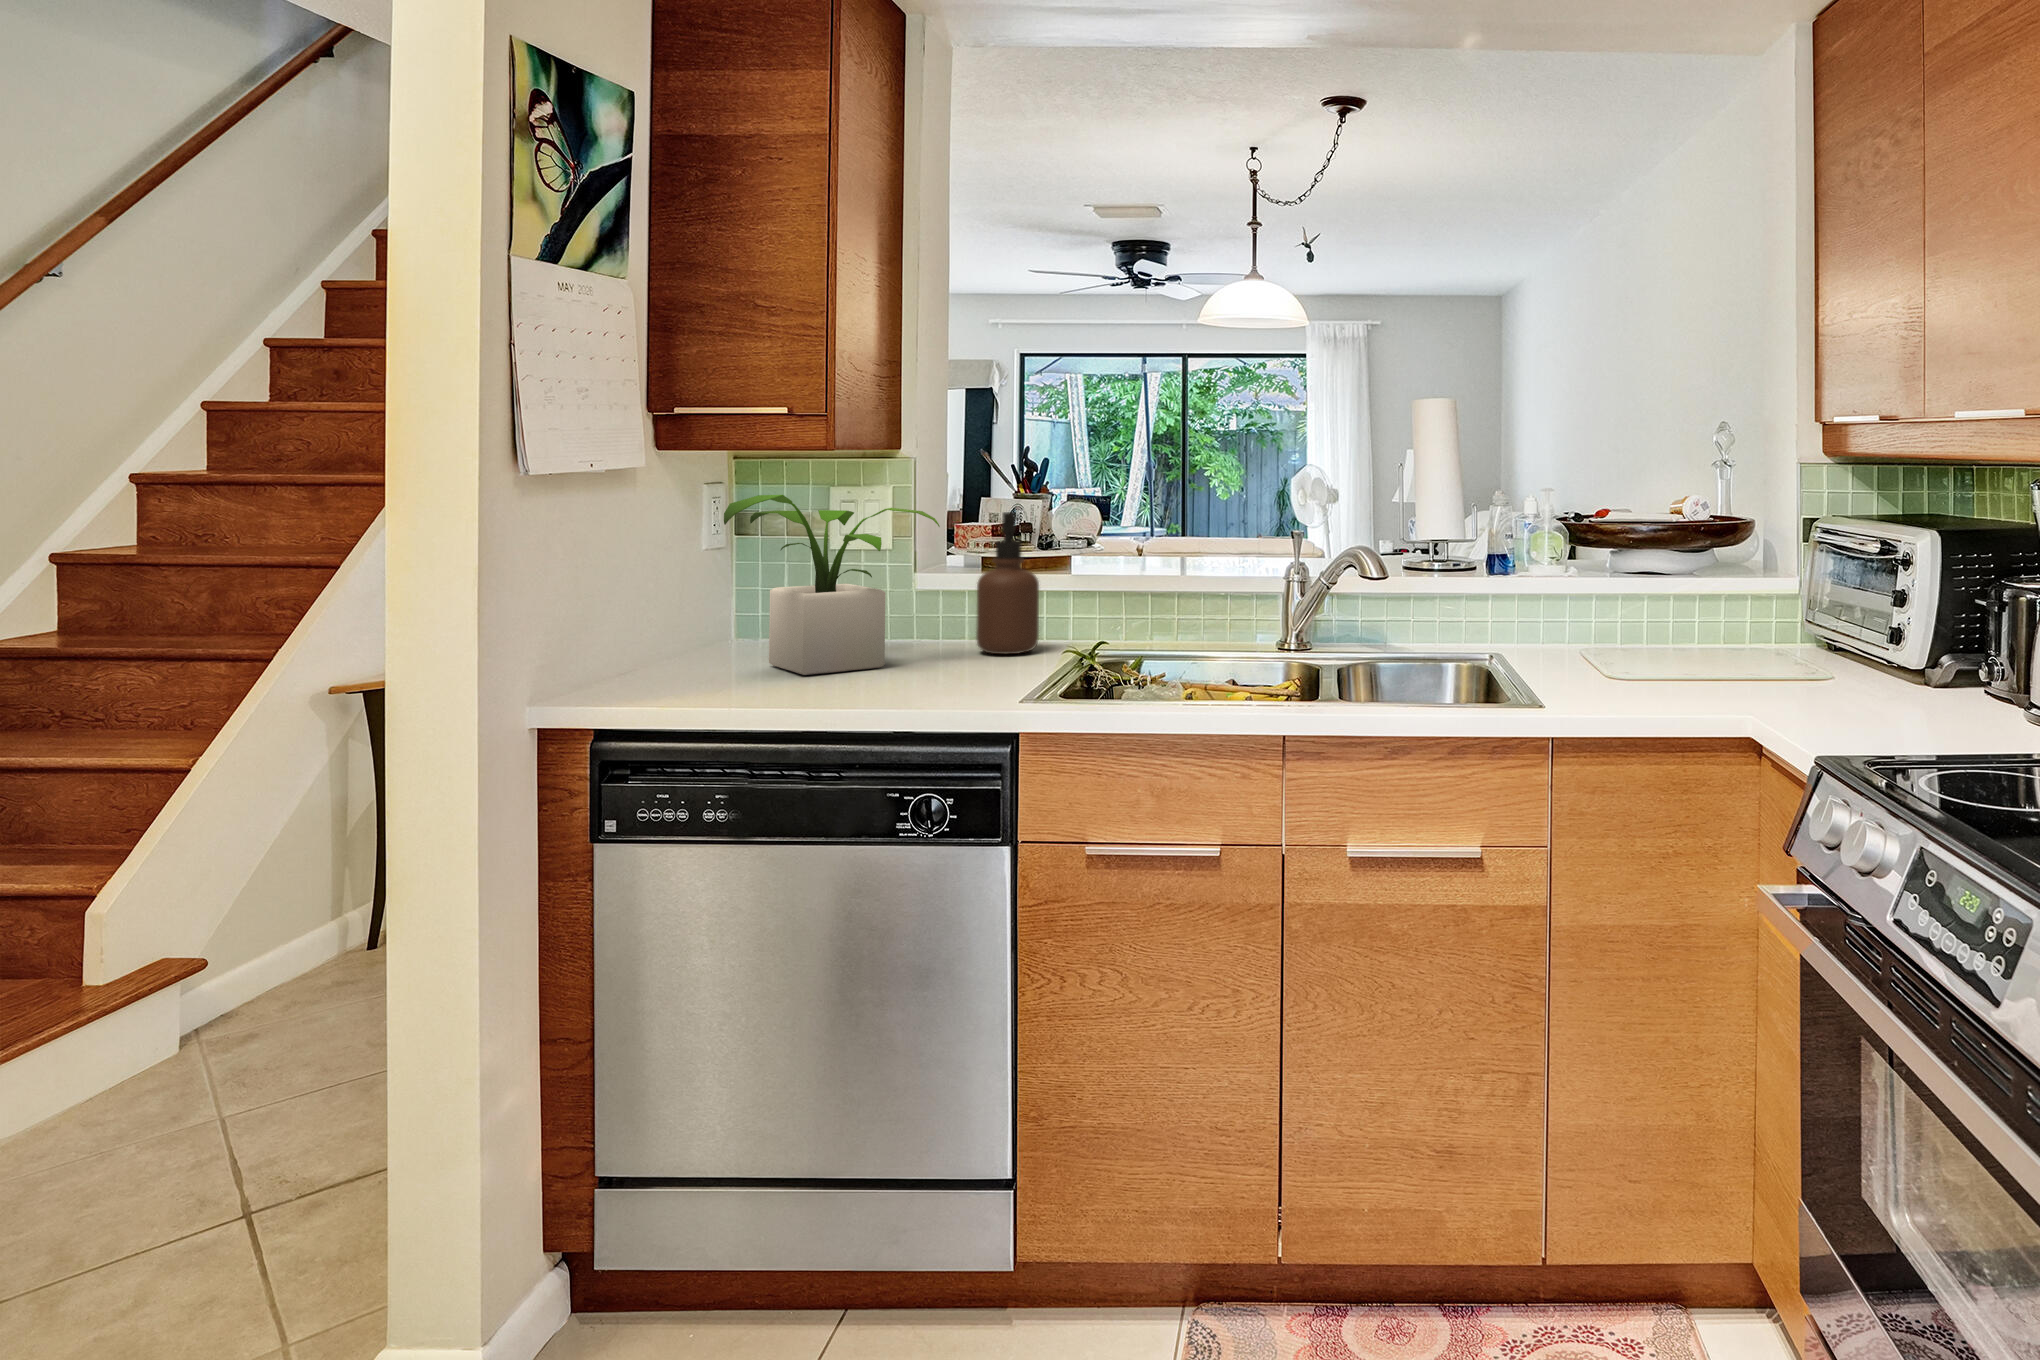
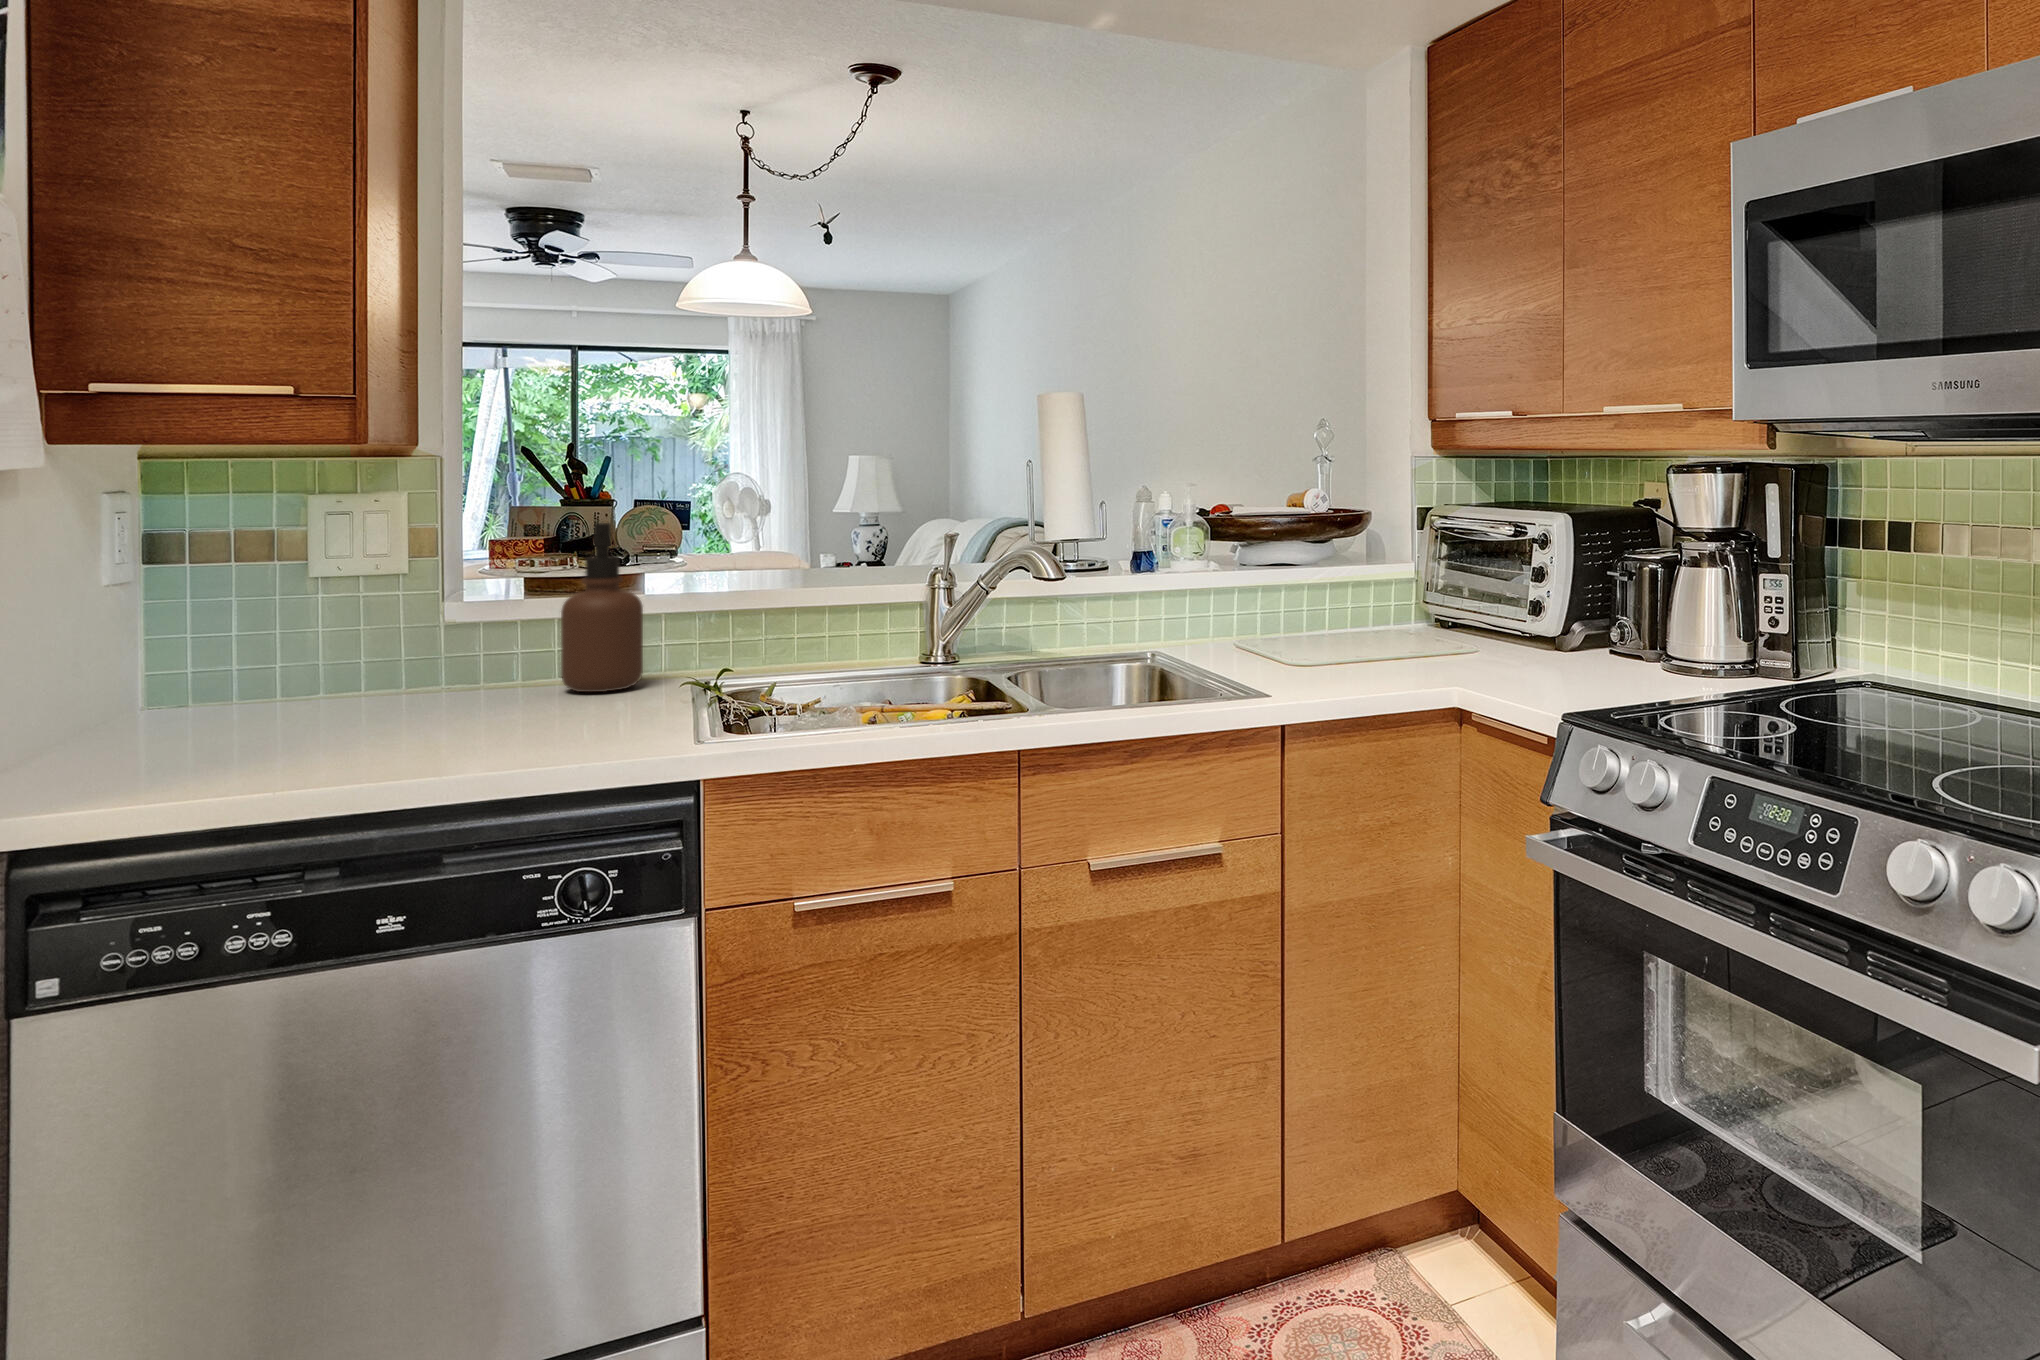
potted plant: present [724,495,940,675] -> none [240,509,528,738]

